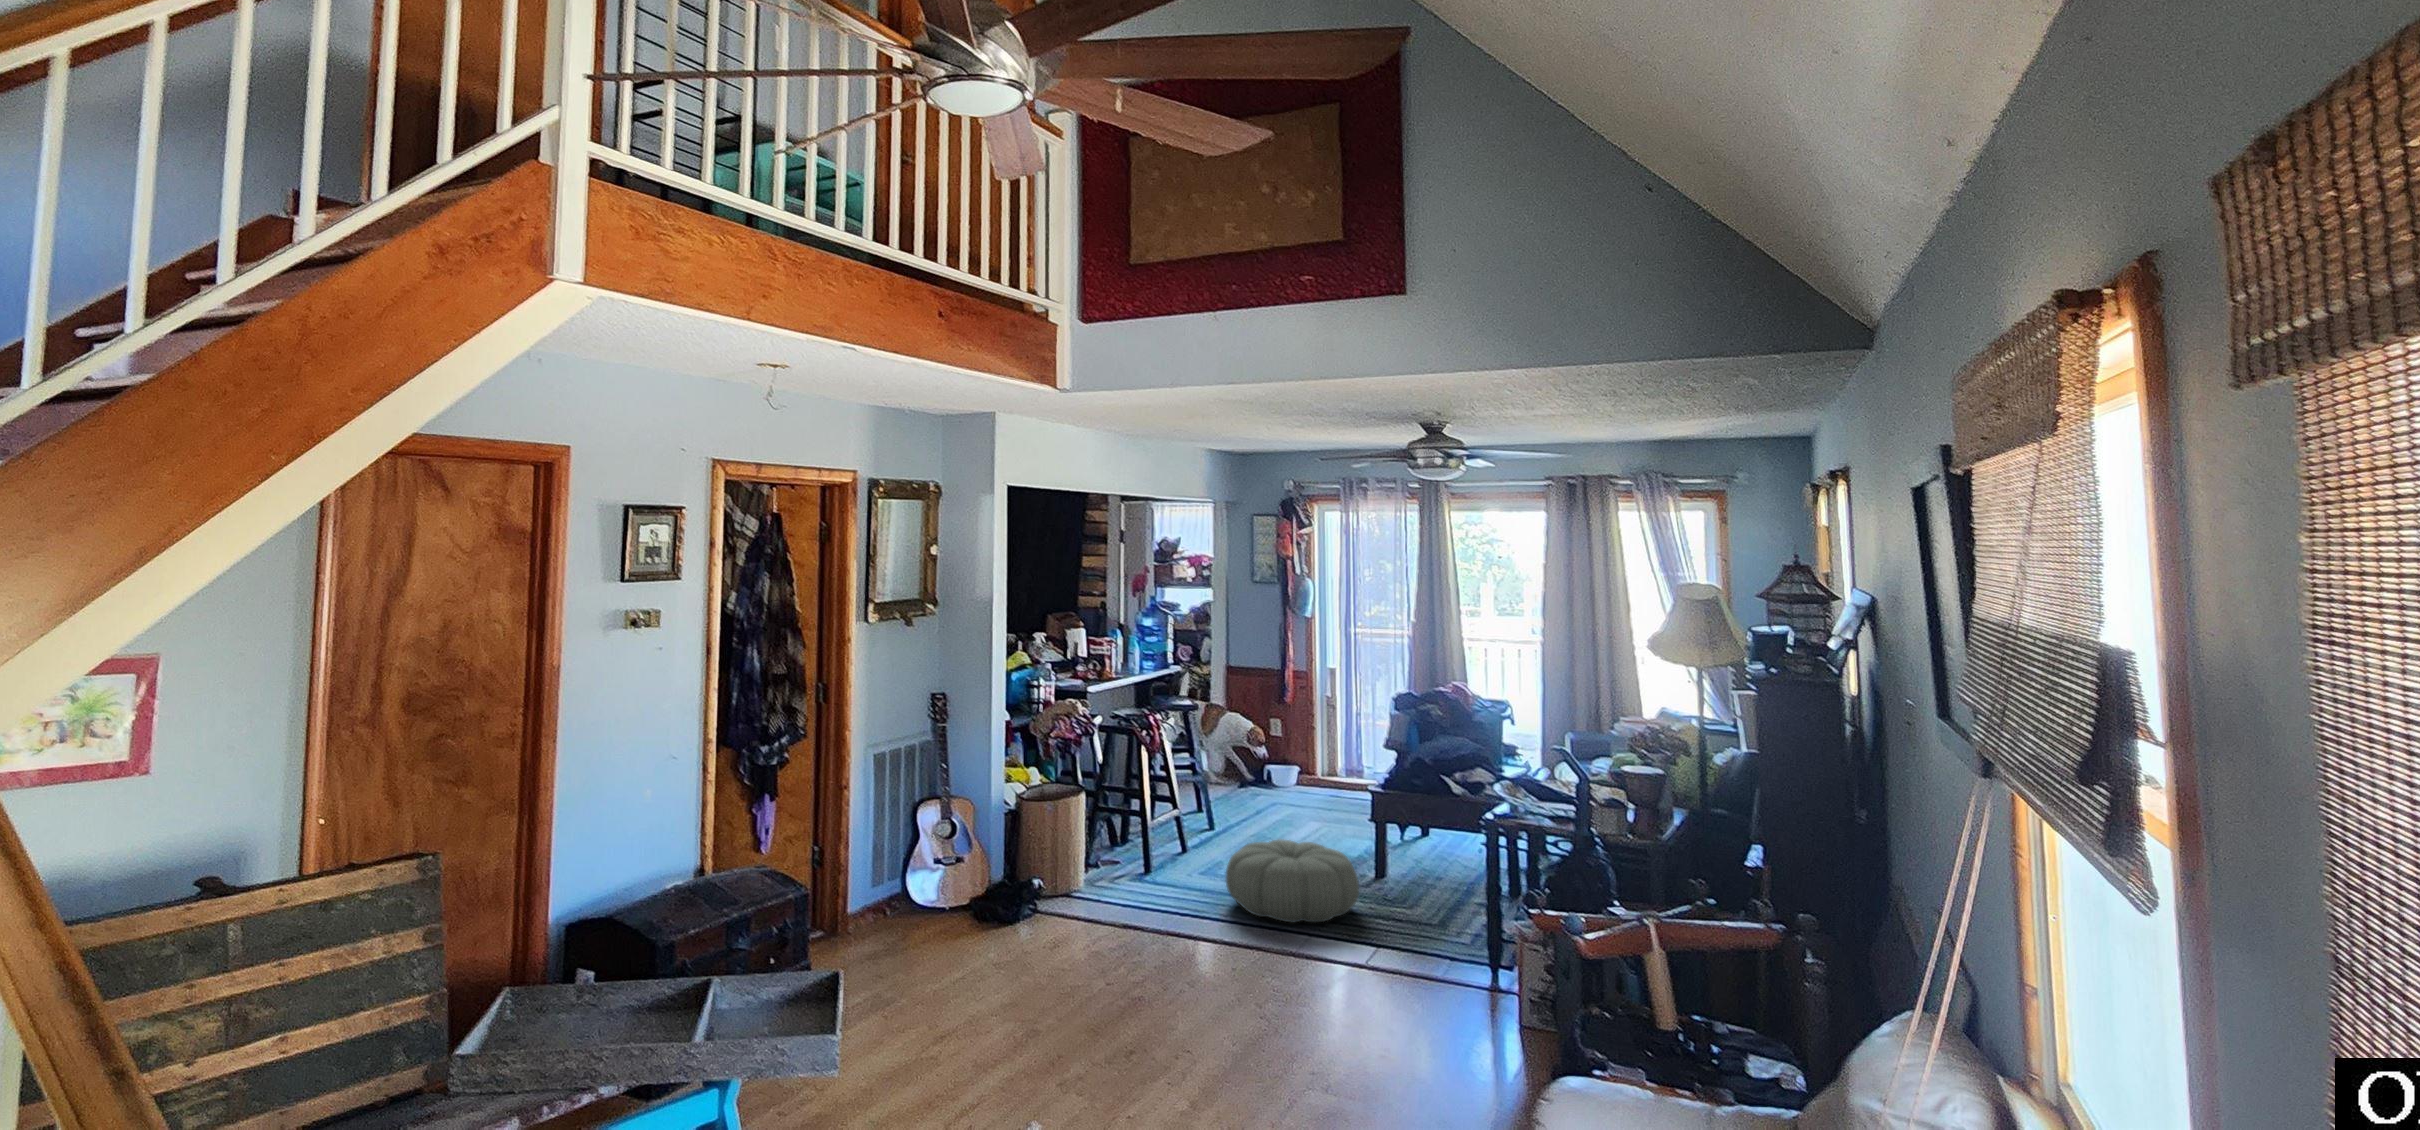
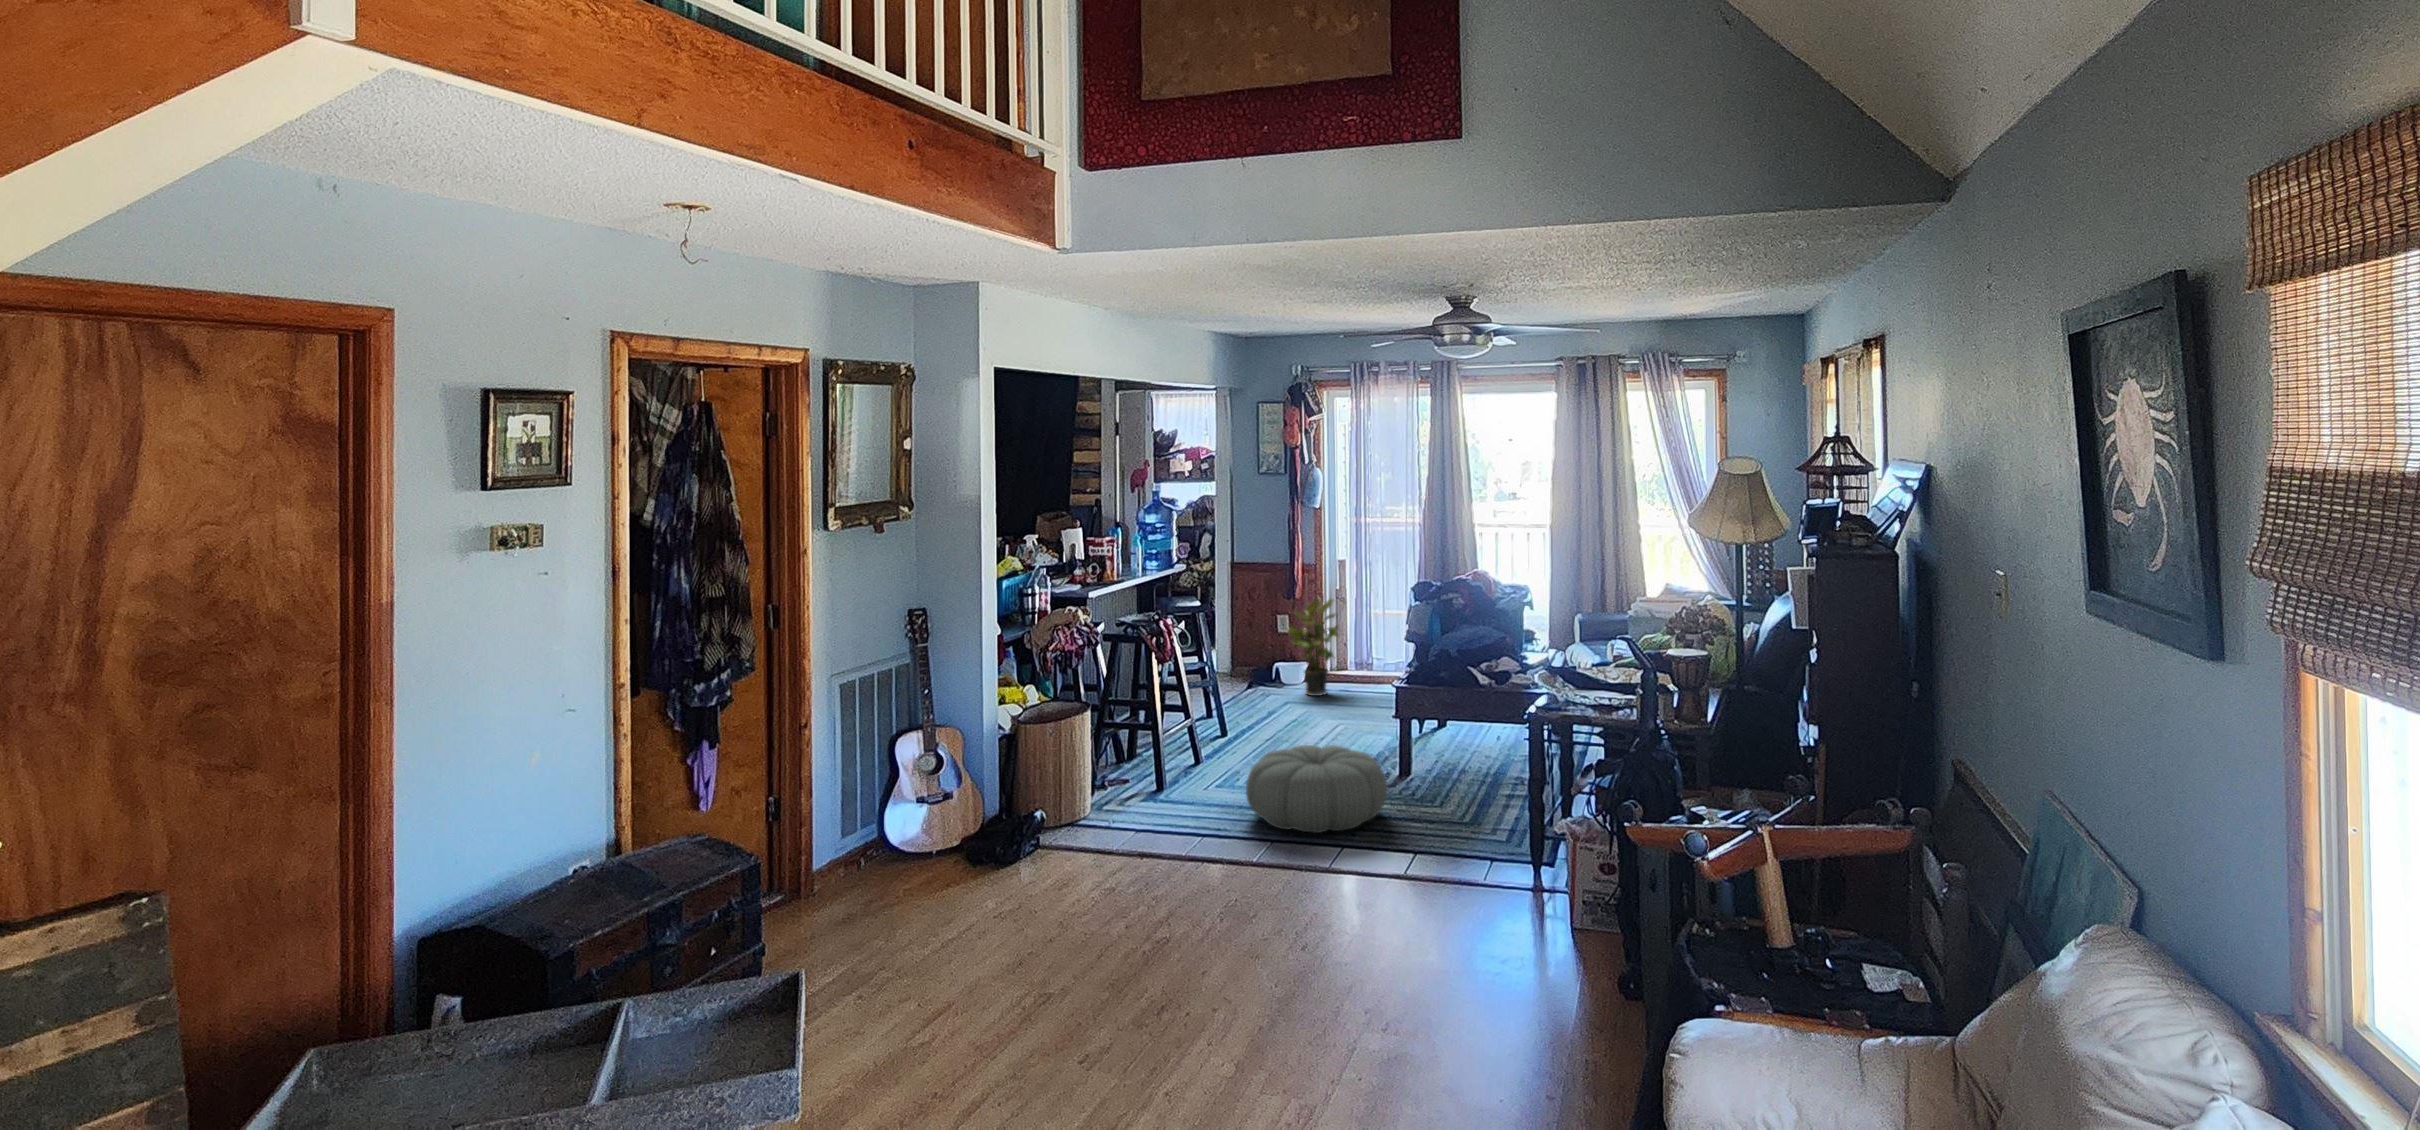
potted plant: none [1276,701,1327,798] -> present [1287,599,1339,696]

